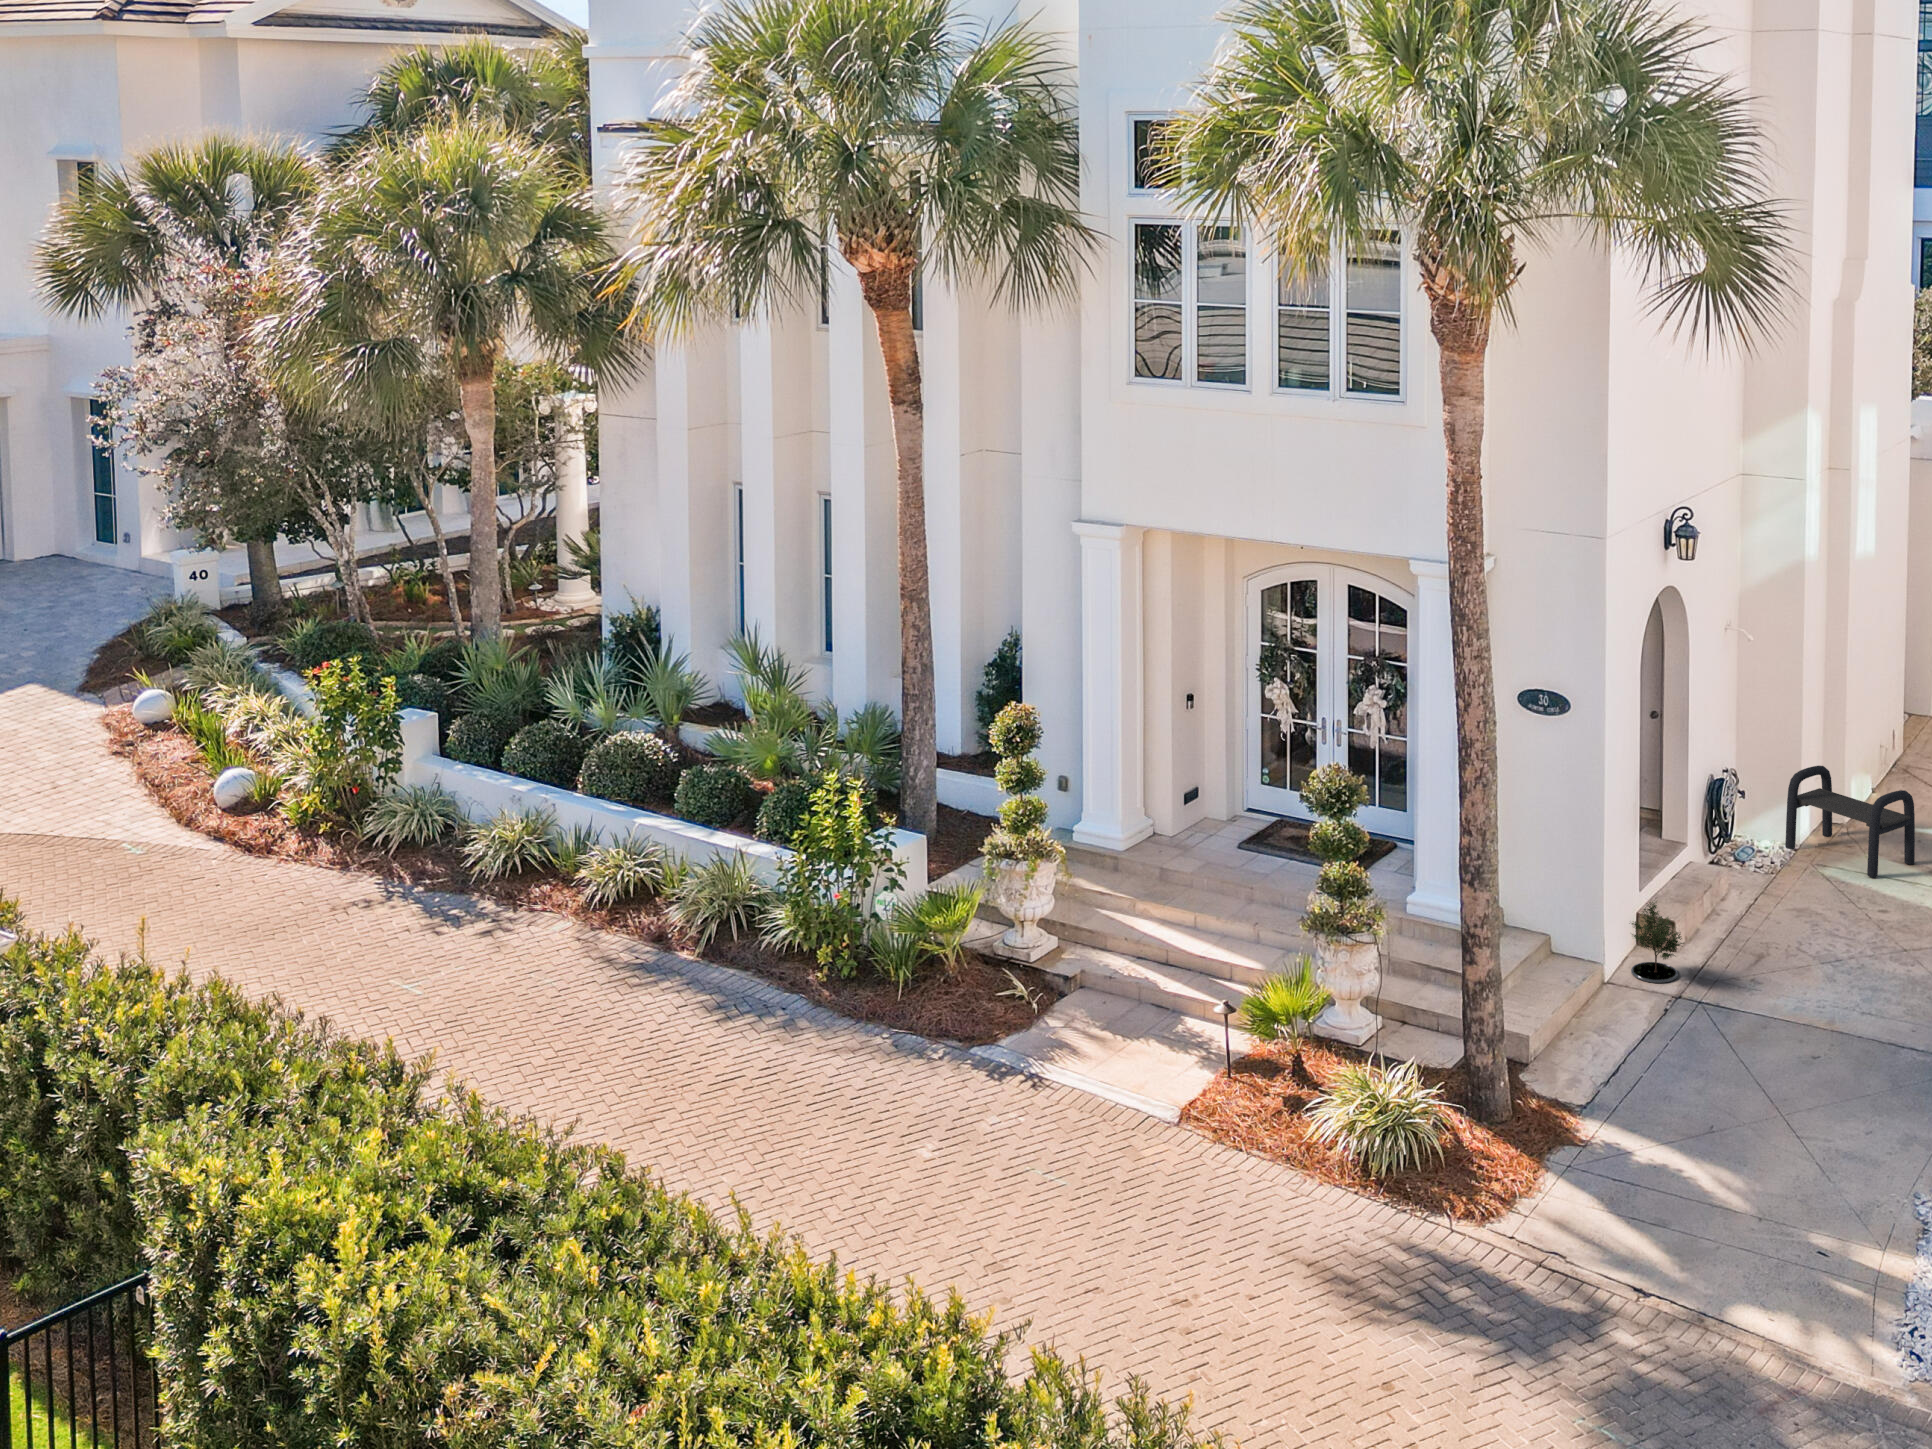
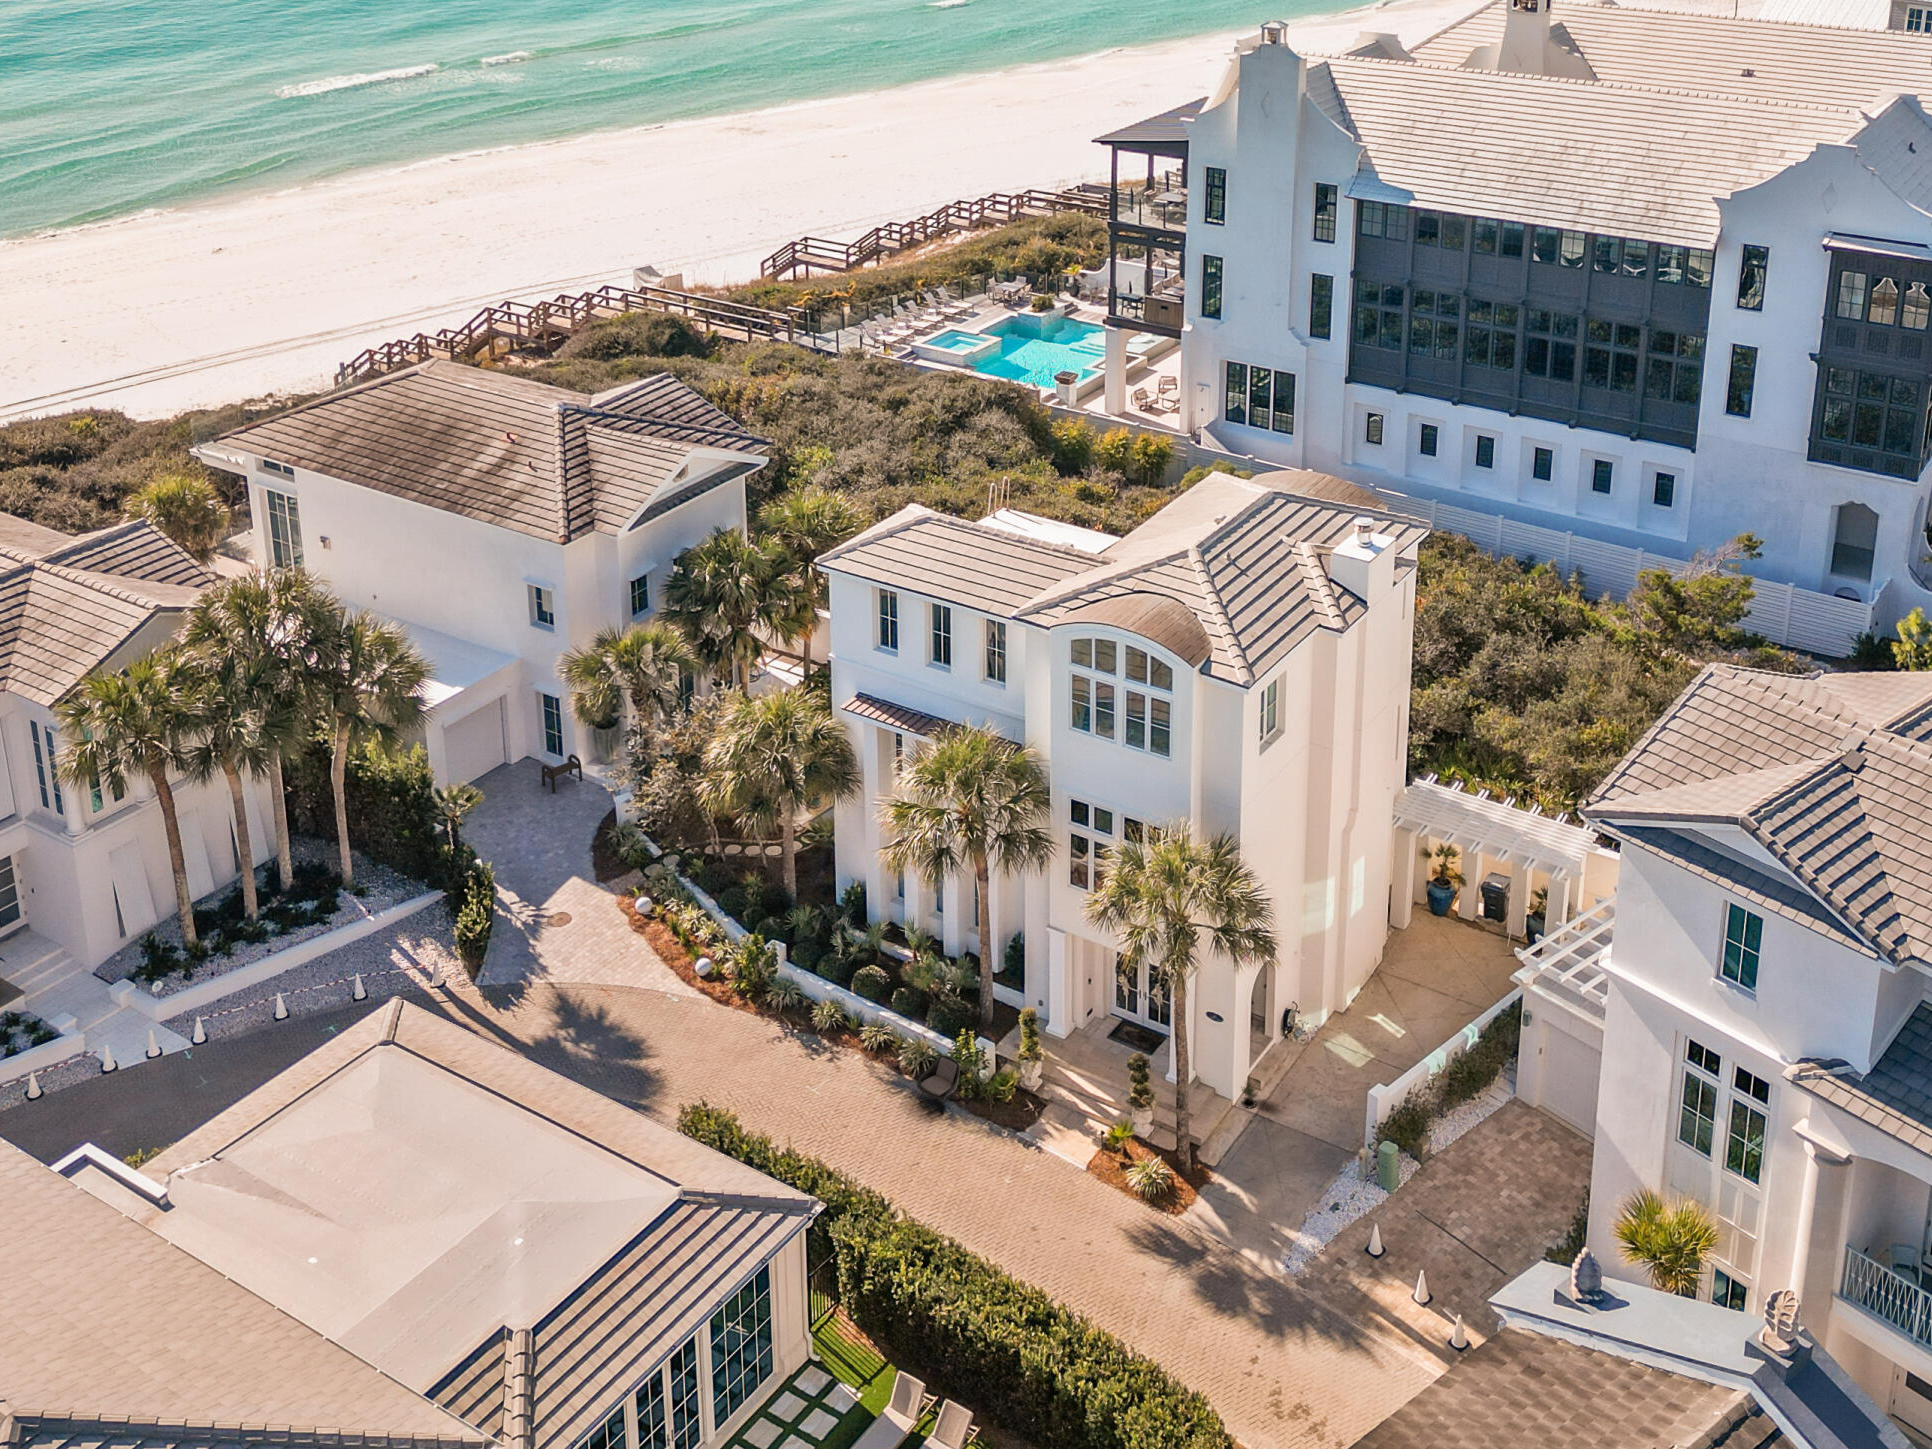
bench: present [1785,766,1915,878] -> present [542,754,582,793]
lounge chair: none [686,860,821,1017] -> present [917,1055,962,1114]

